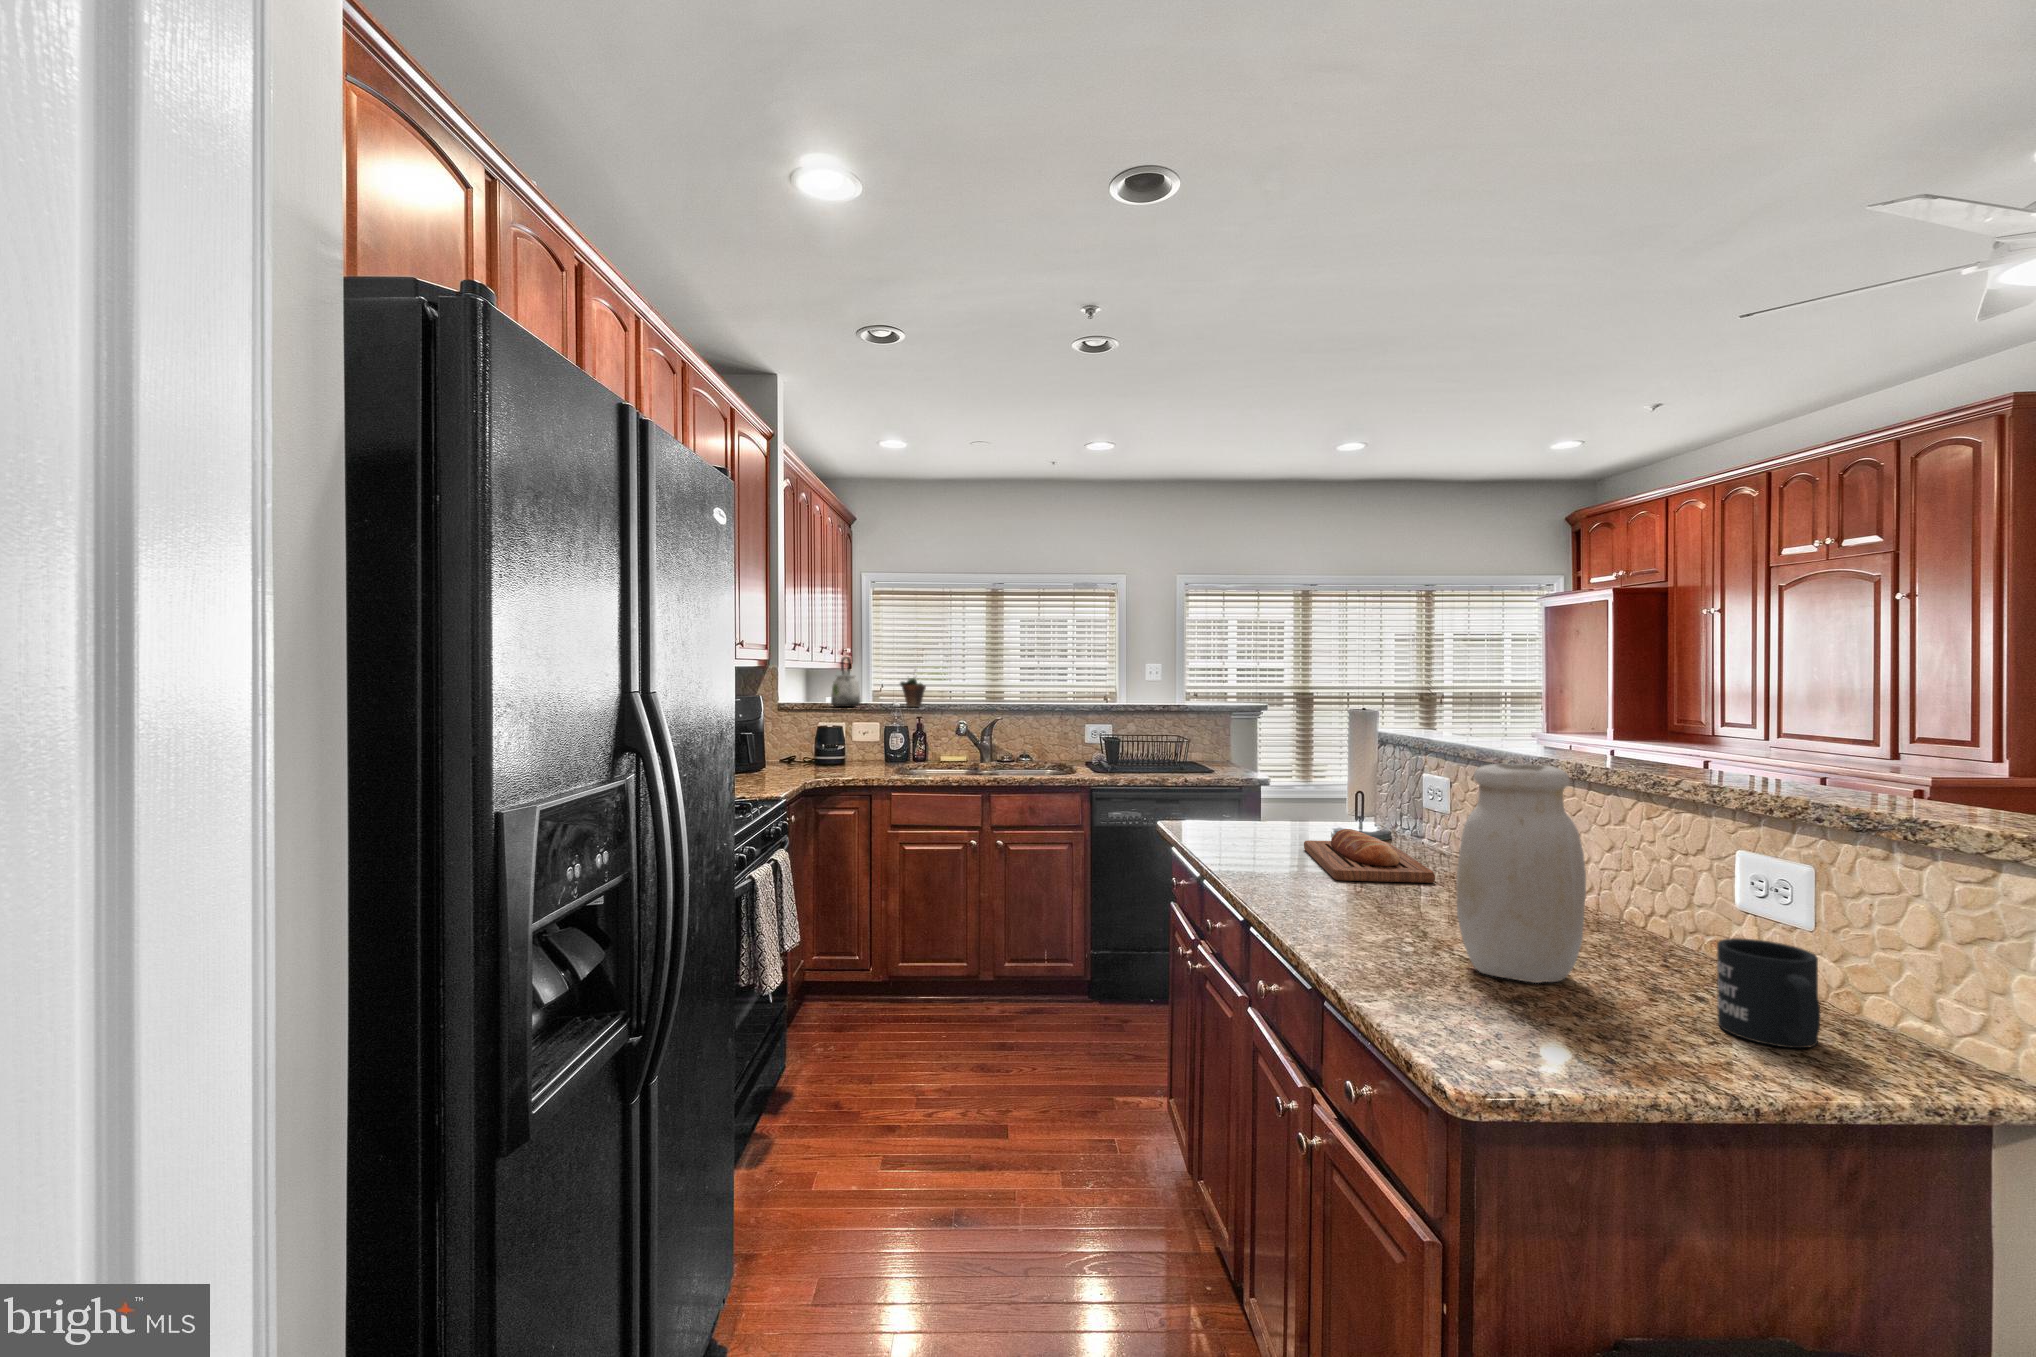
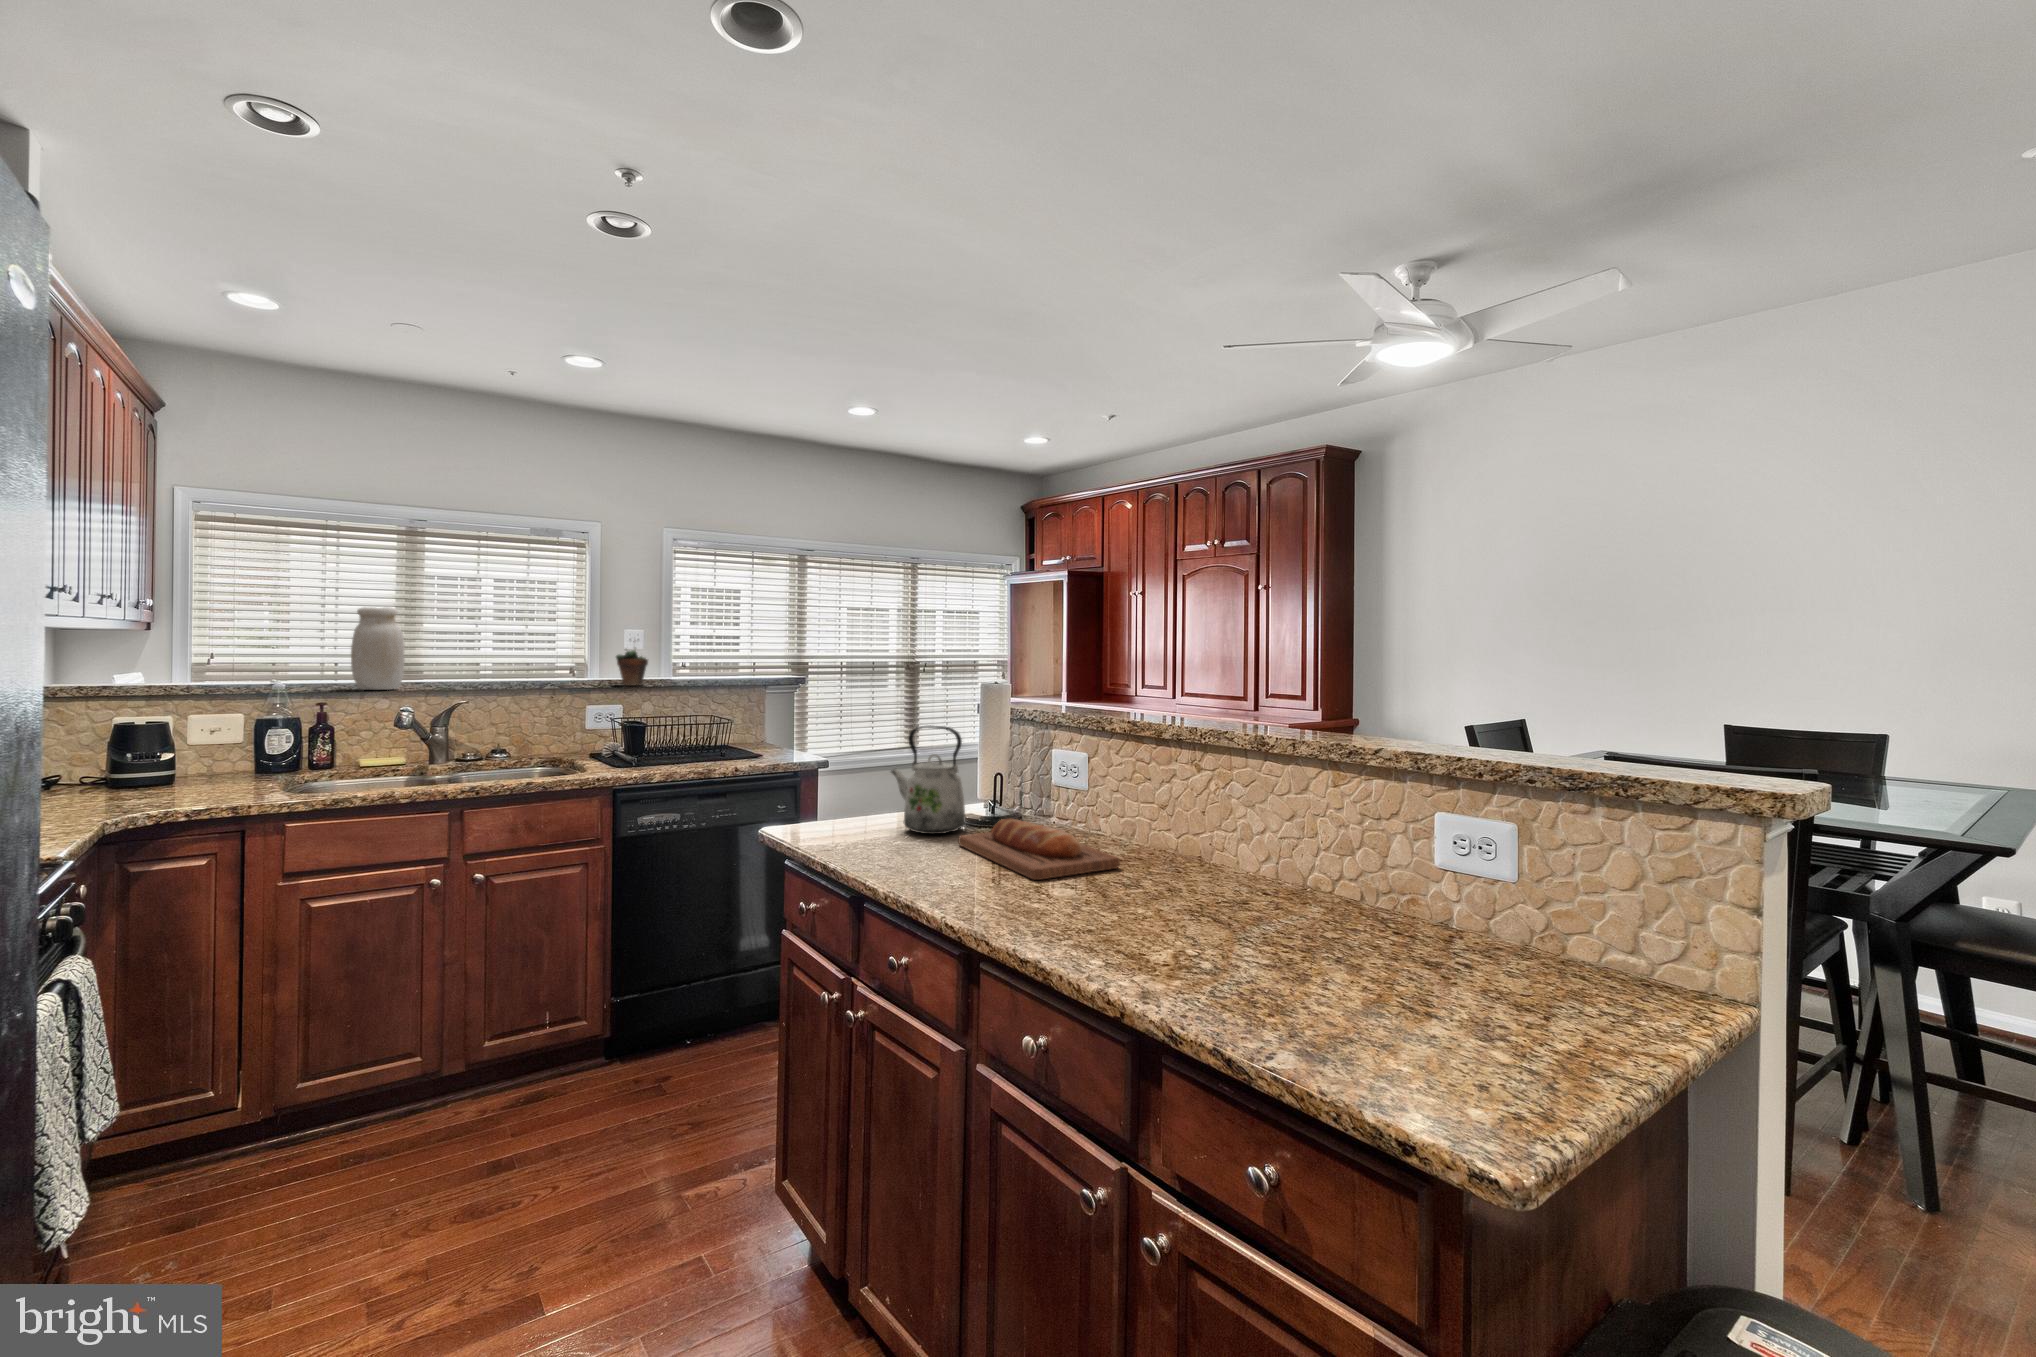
kettle: present [831,657,861,707] -> present [891,725,966,834]
succulent plant: present [900,677,926,707] -> present [616,650,648,686]
jar: present [1457,764,1586,983] -> present [351,607,405,690]
mug: present [1717,938,1820,1048] -> none [1493,899,1601,995]

